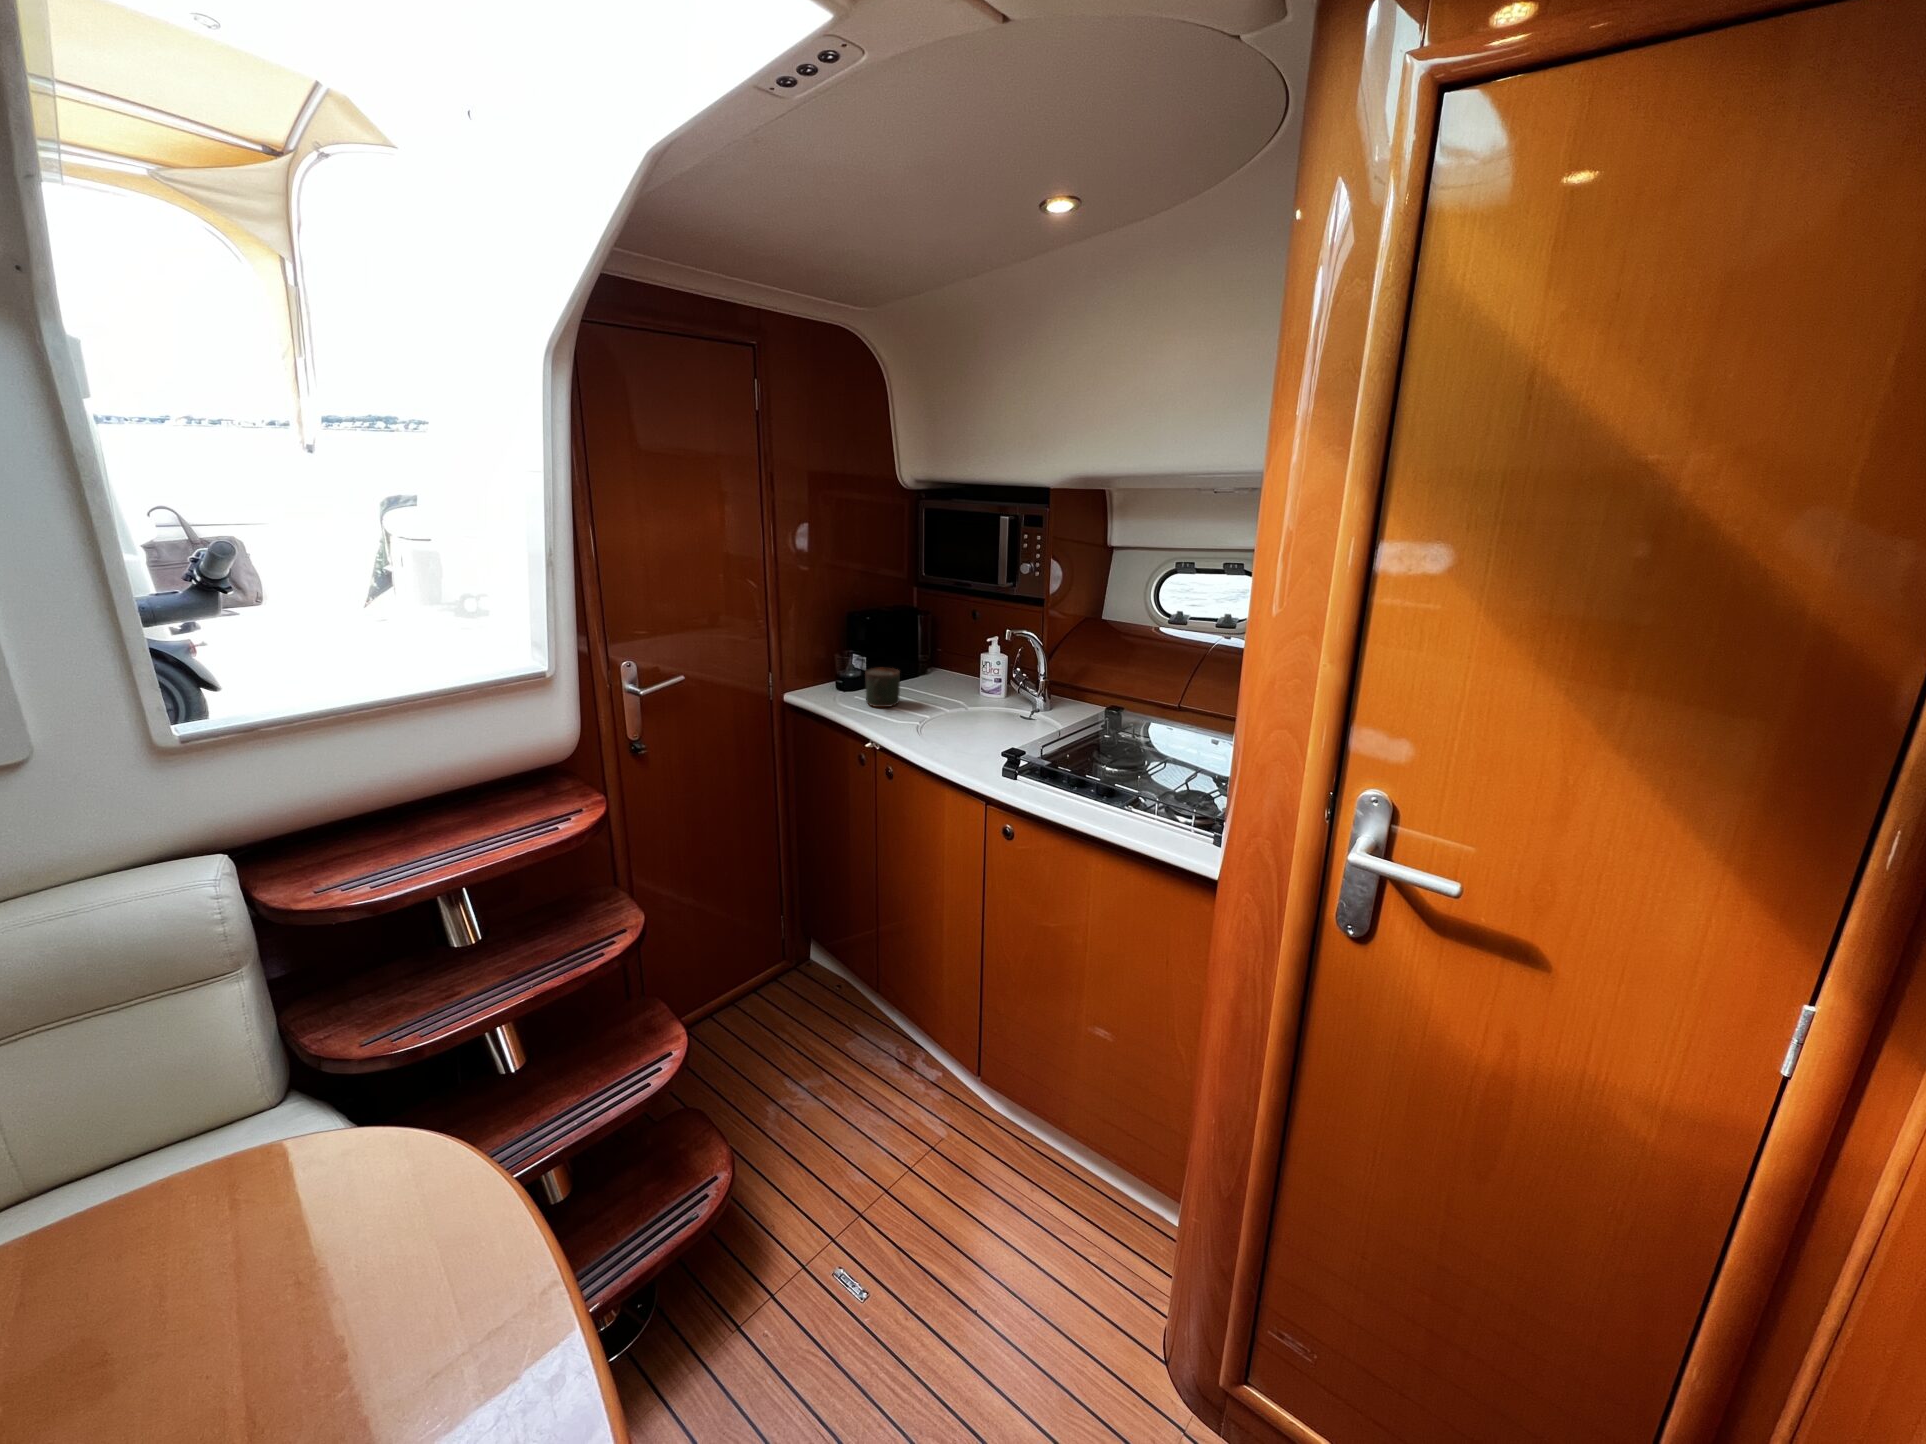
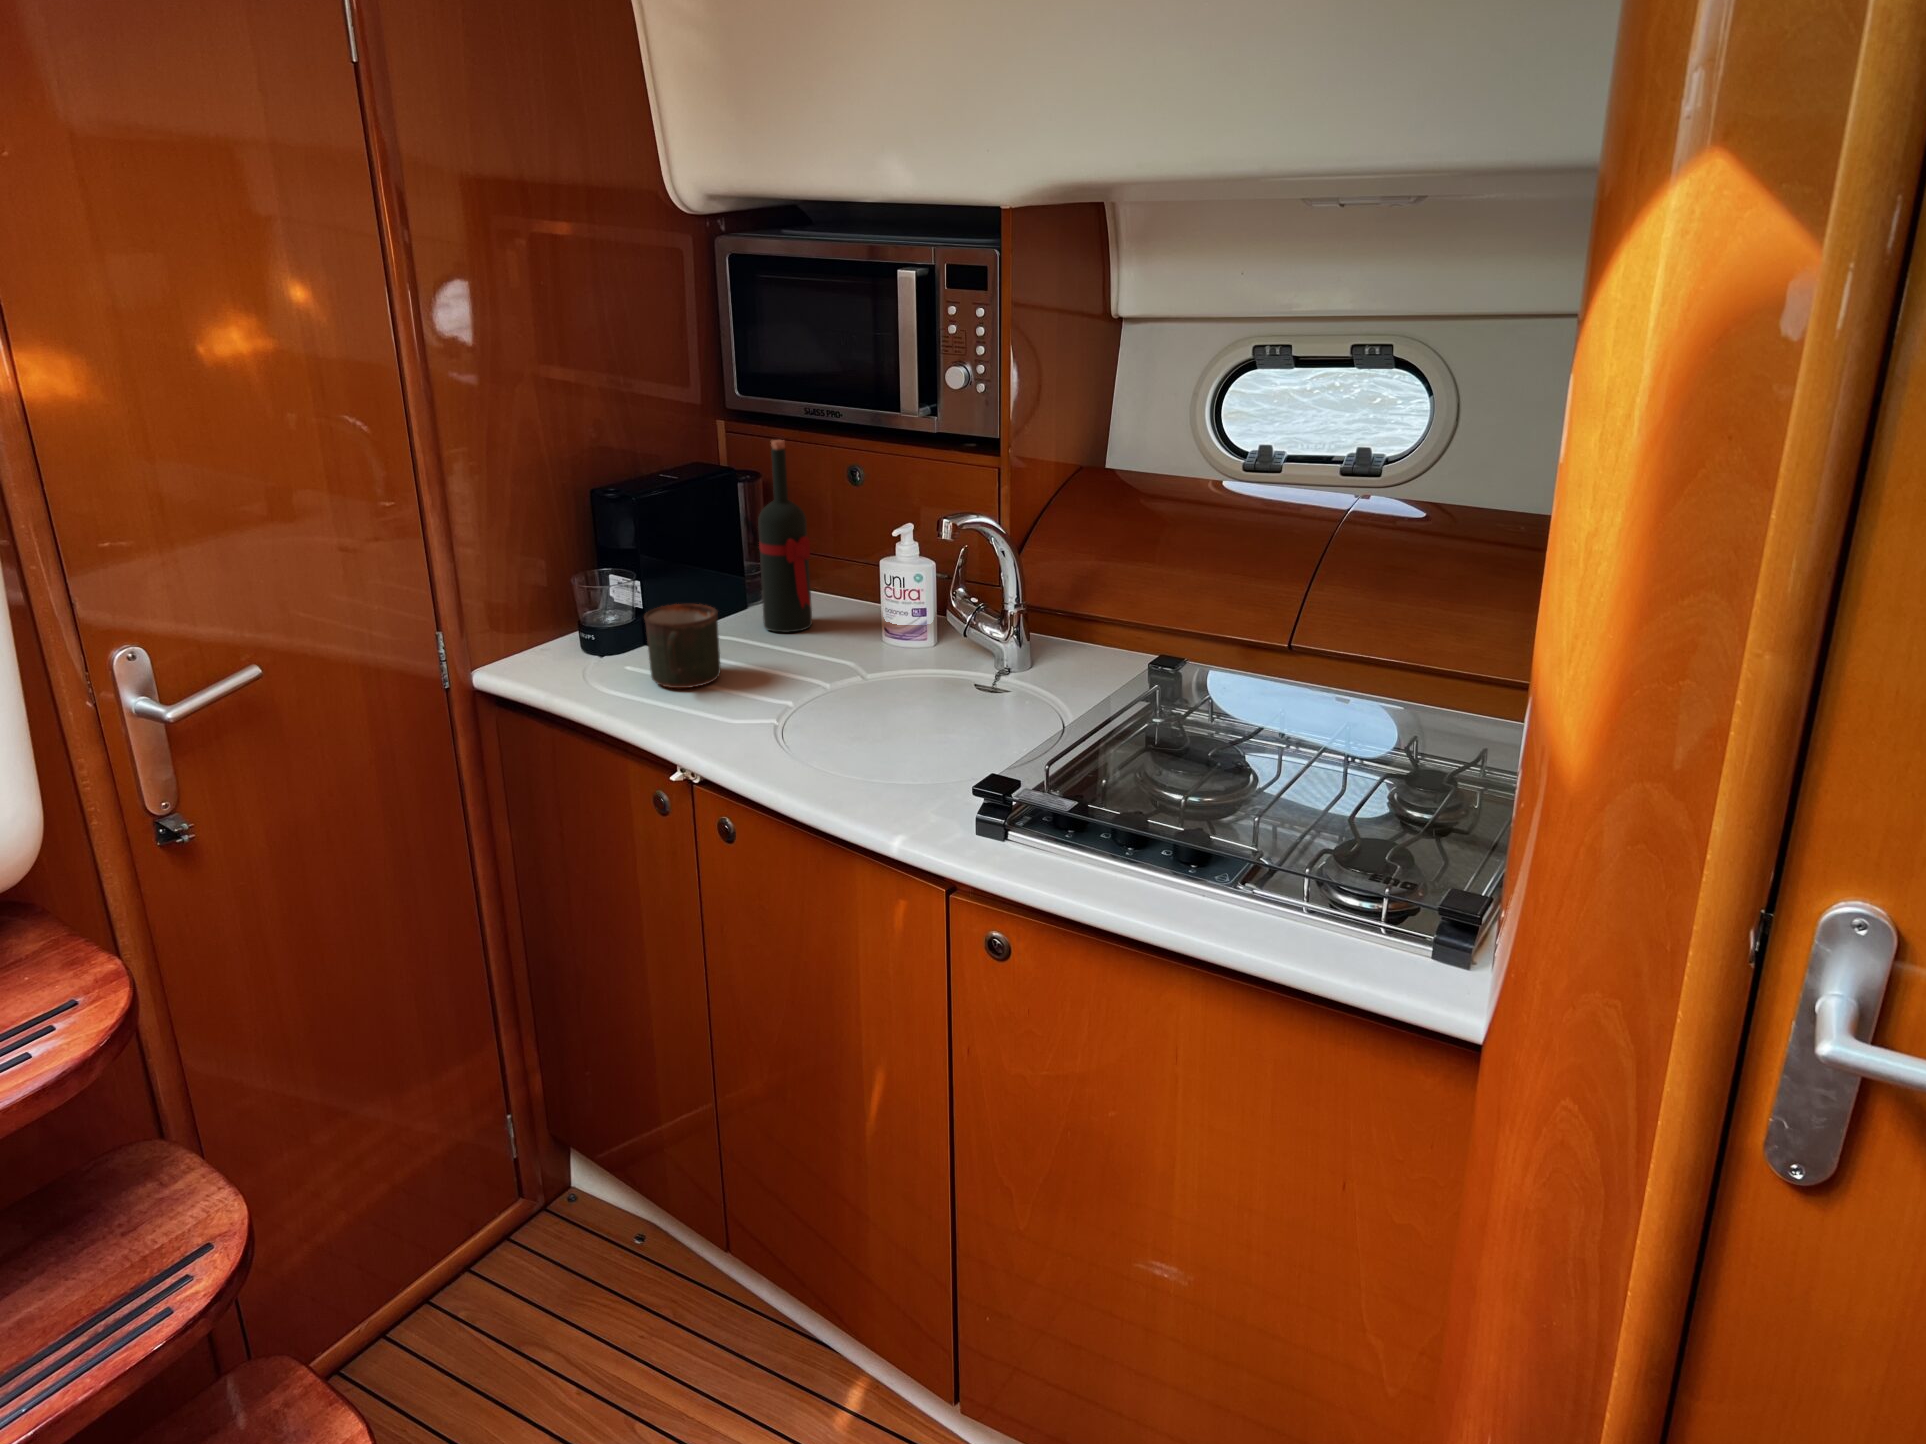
wine bottle: none [925,595,950,688] -> present [758,440,812,632]

